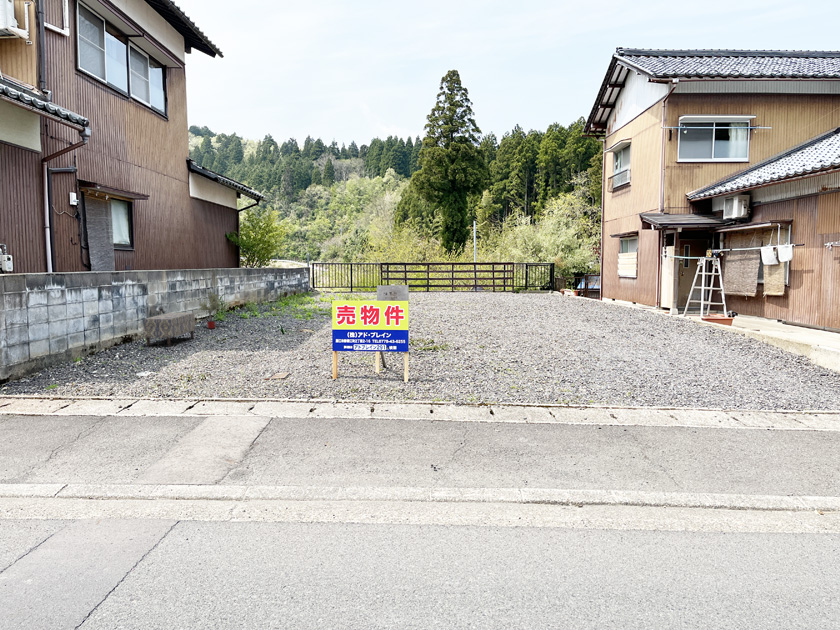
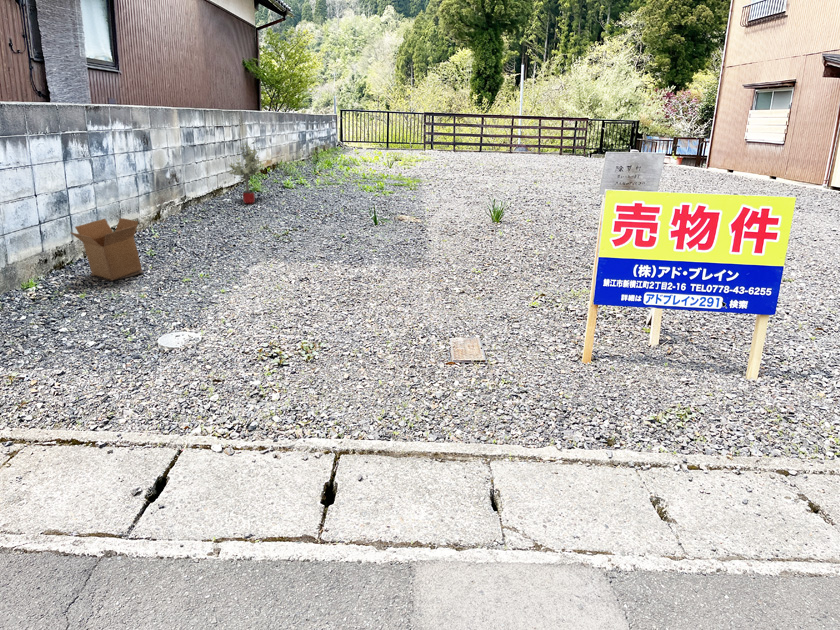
bench: present [143,312,195,346] -> none [149,180,232,242]
cardboard box: none [100,329,137,361] -> present [70,218,144,281]

